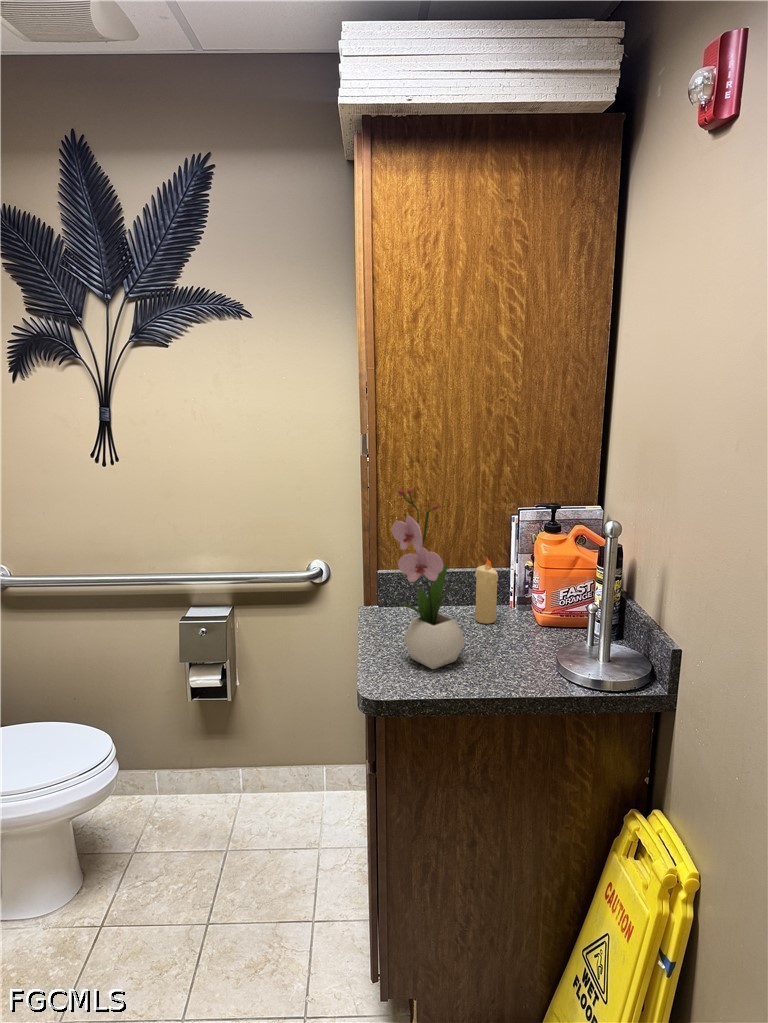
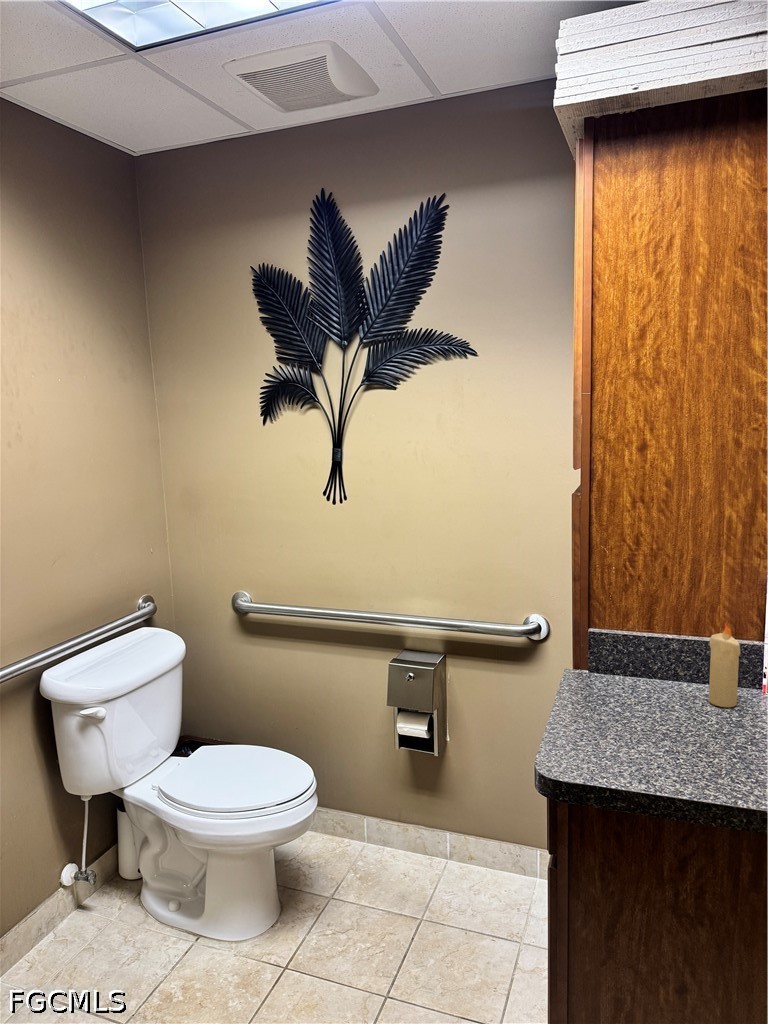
flower arrangement: present [391,488,473,669] -> none [589,527,697,754]

